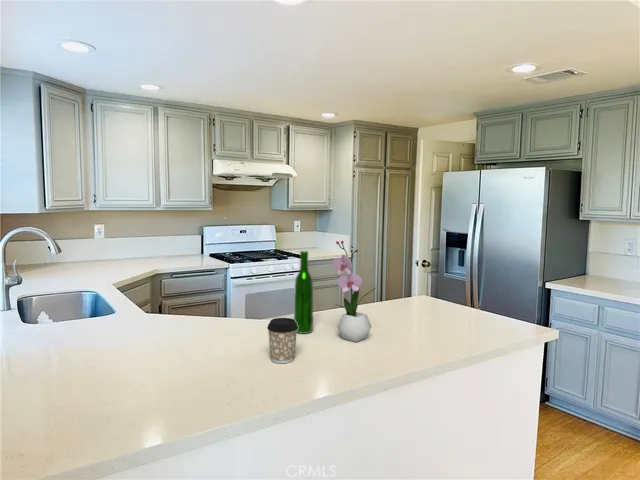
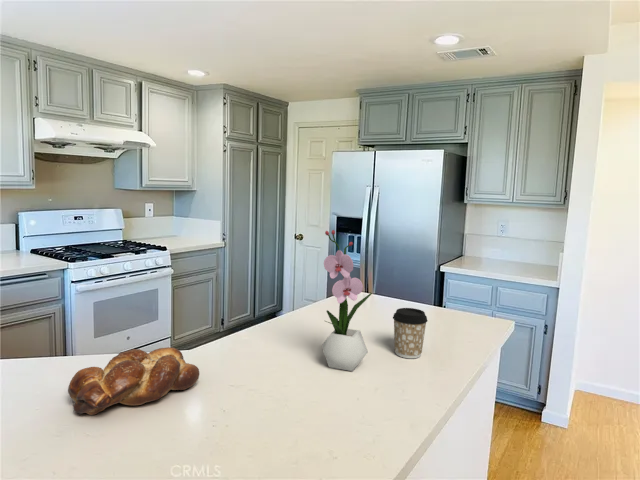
wine bottle: present [294,251,313,334] -> none [253,246,281,367]
bread loaf: none [178,311,253,343] -> present [68,347,199,415]
coffee cup: present [267,318,298,363] -> present [393,308,428,358]

